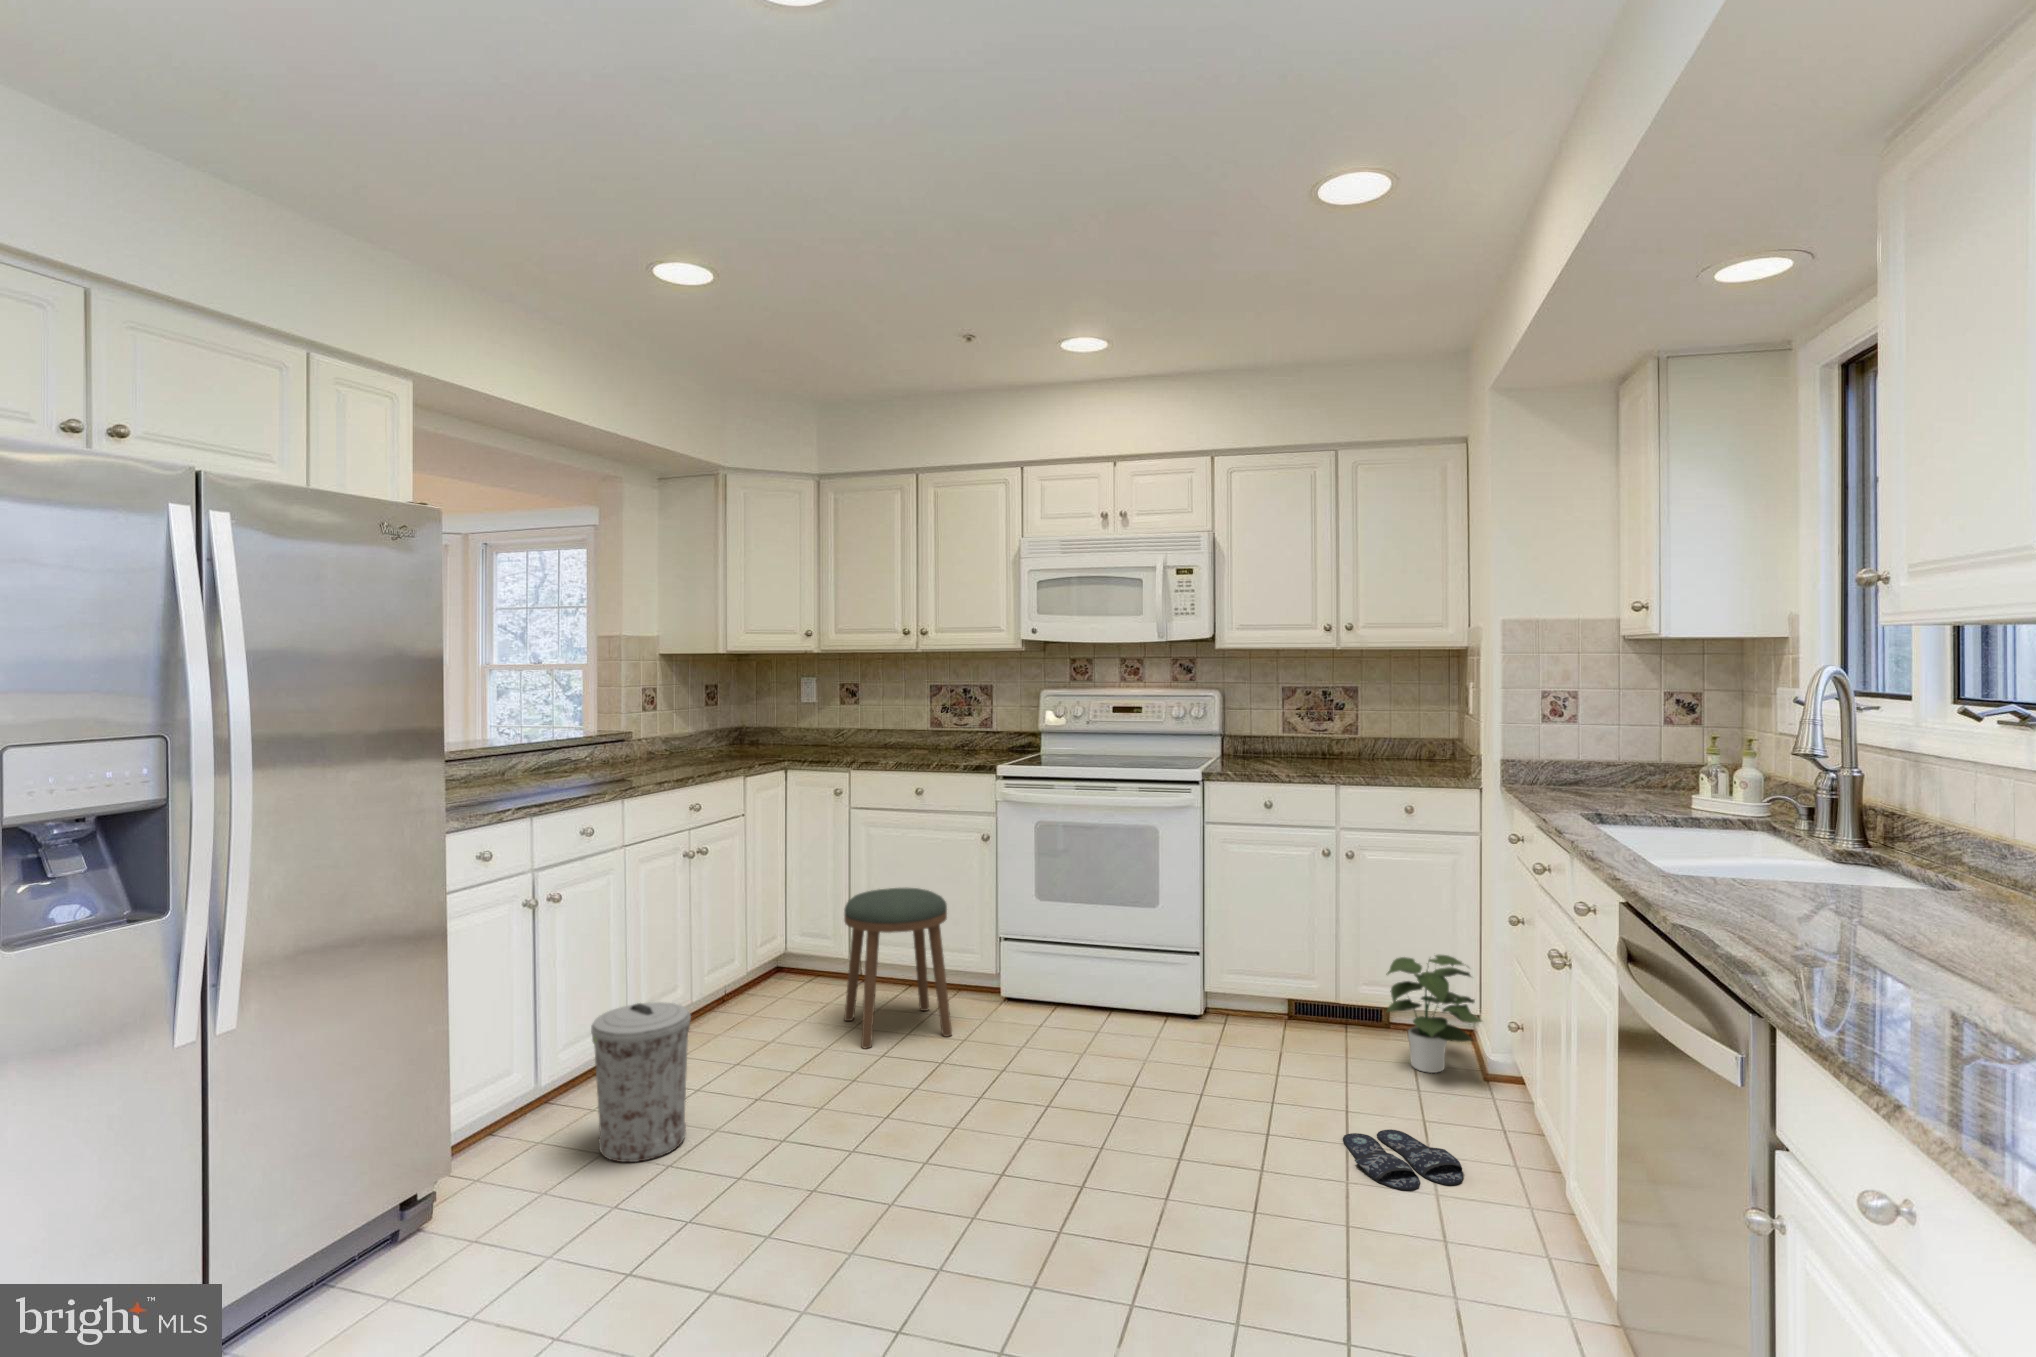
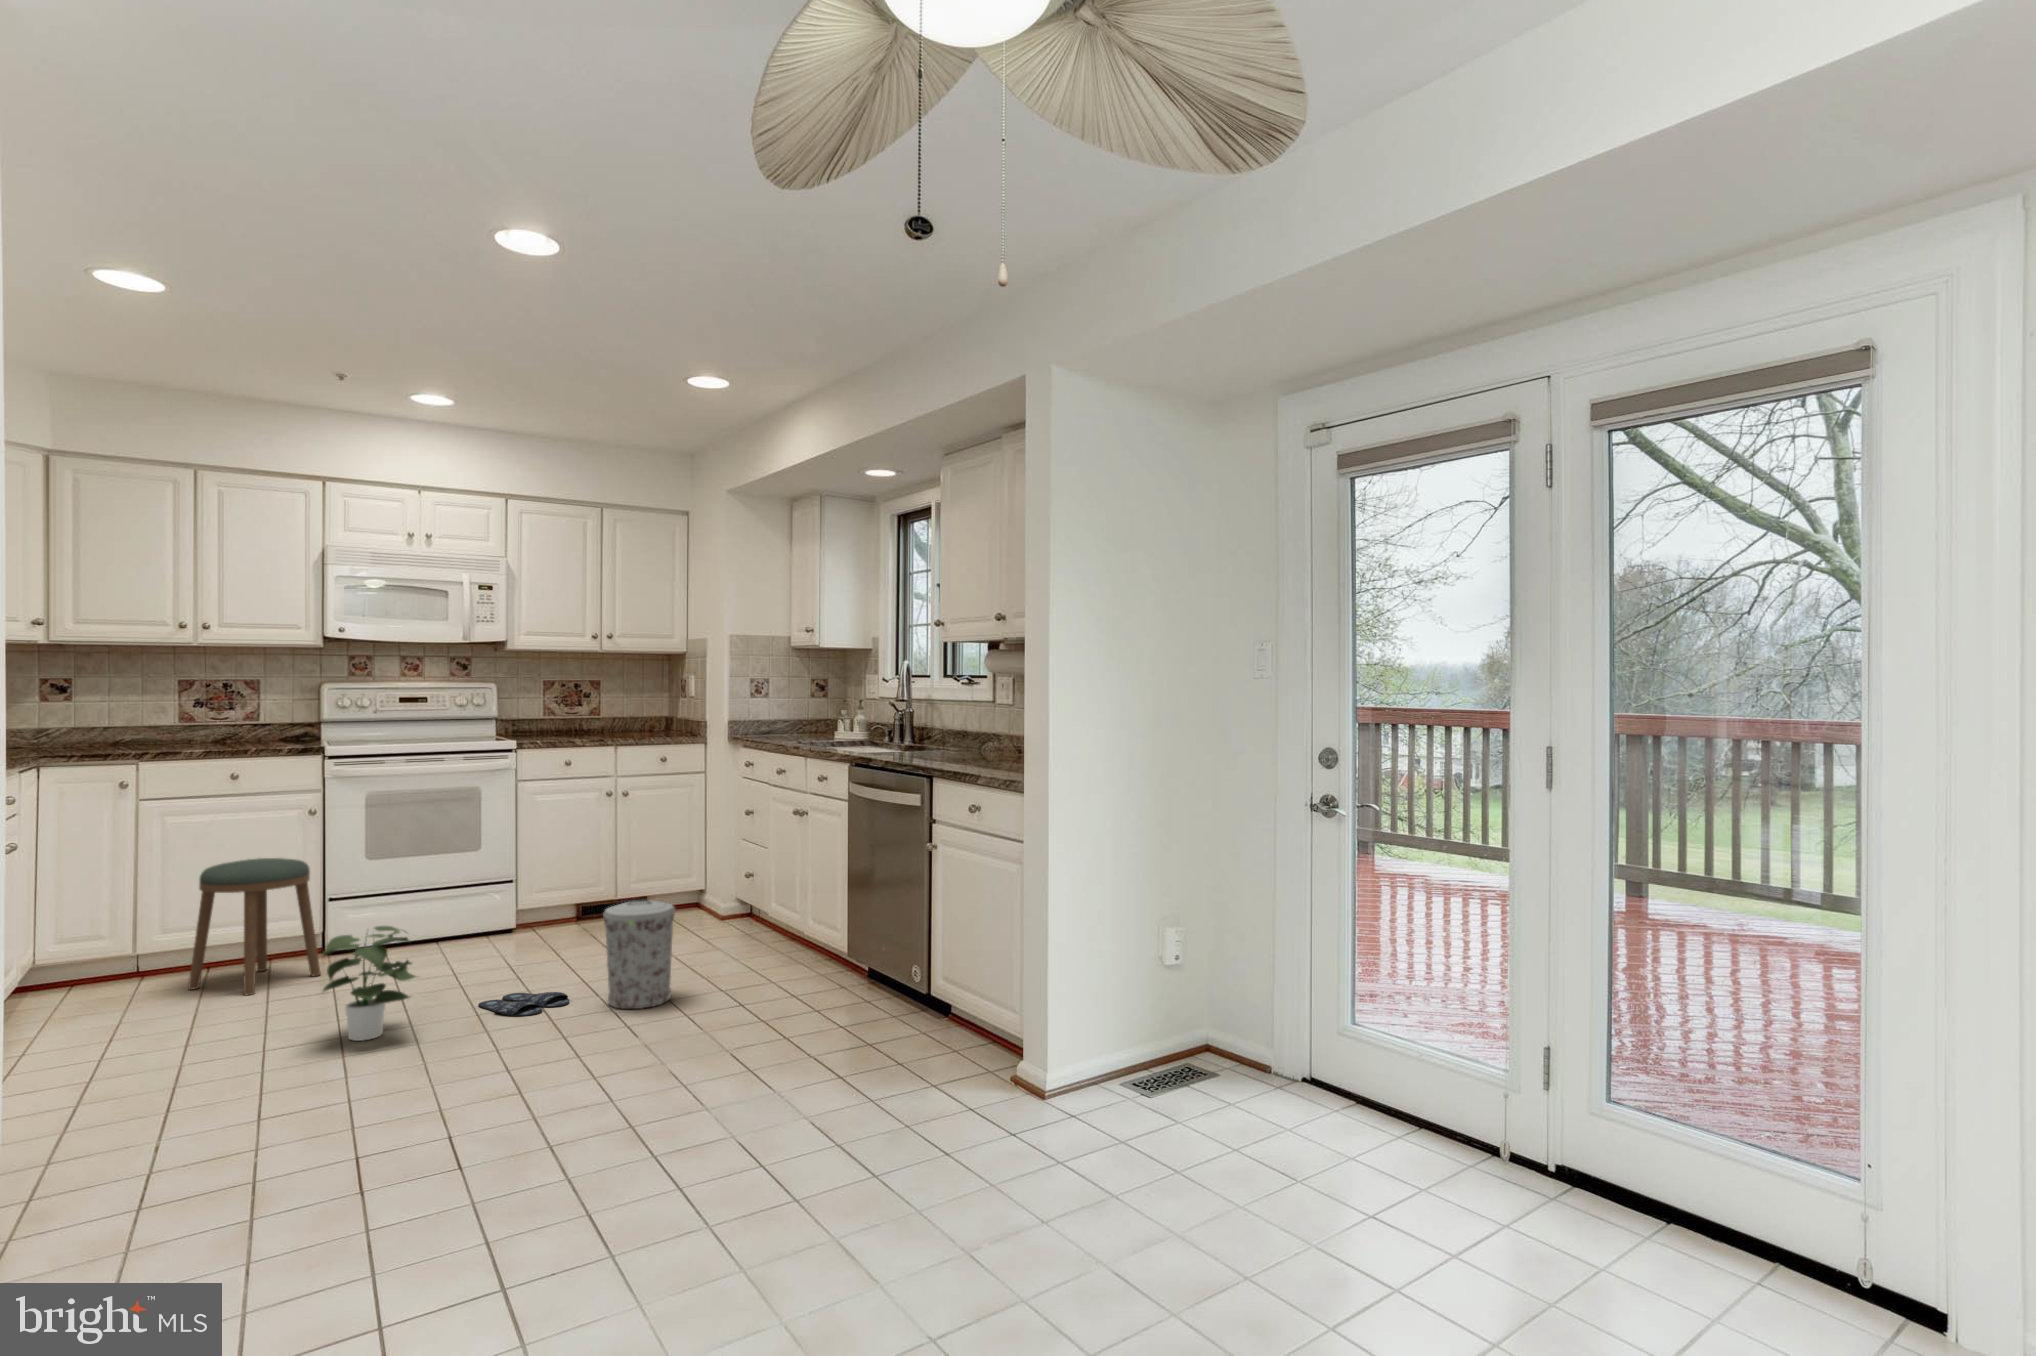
potted plant: present [1386,955,1481,1073] -> present [323,926,416,1041]
trash can: present [591,1002,691,1162] -> present [603,900,675,1009]
slippers: present [1343,1129,1463,1191] -> present [478,992,569,1016]

